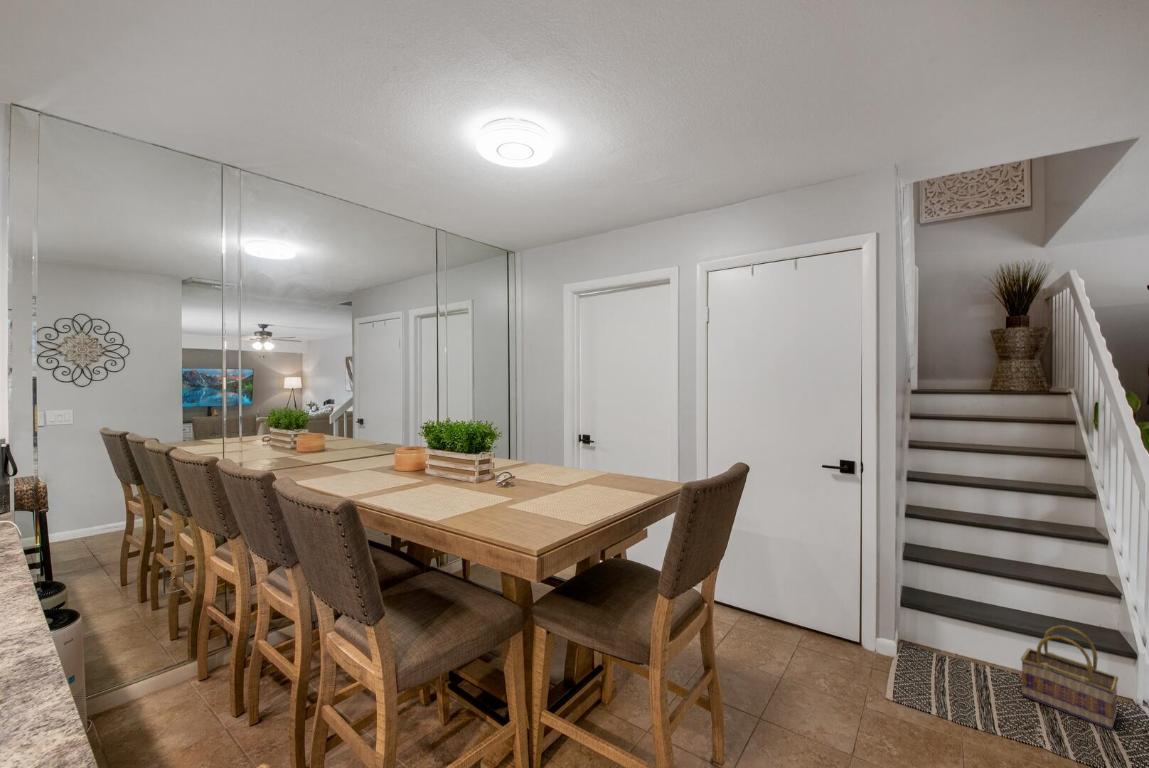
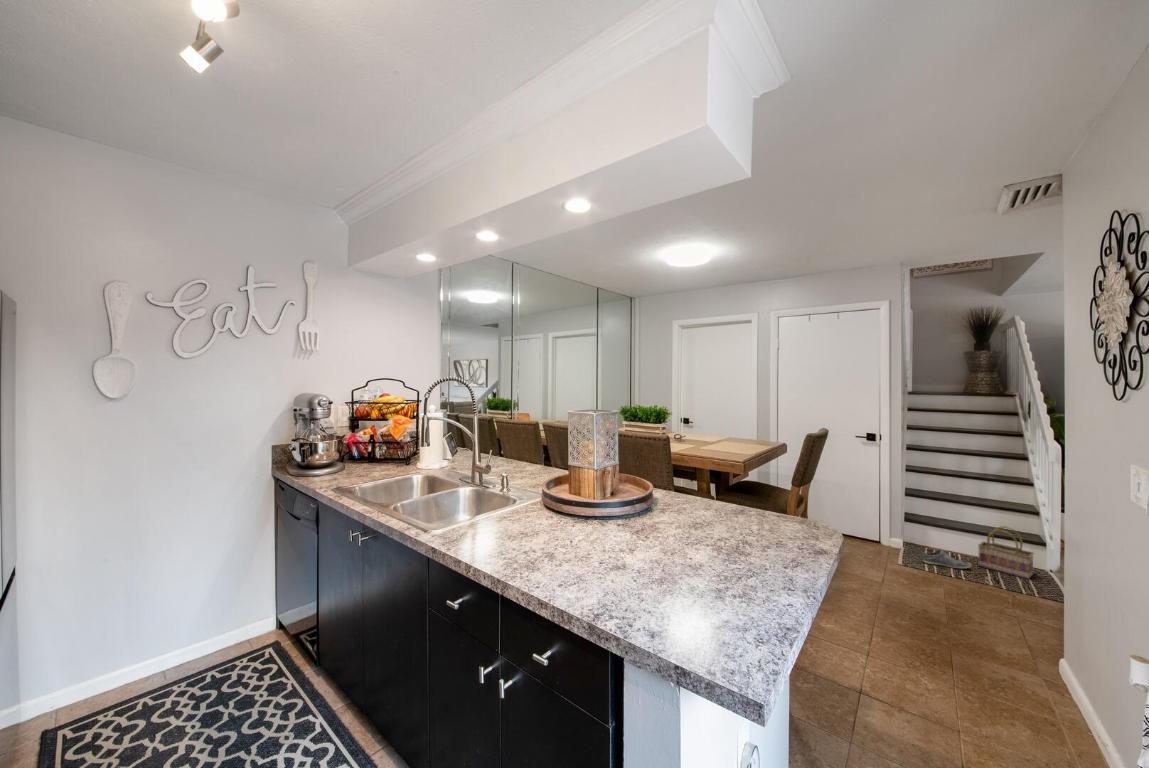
shoe: none [925,666,1010,704] -> present [921,550,971,568]

